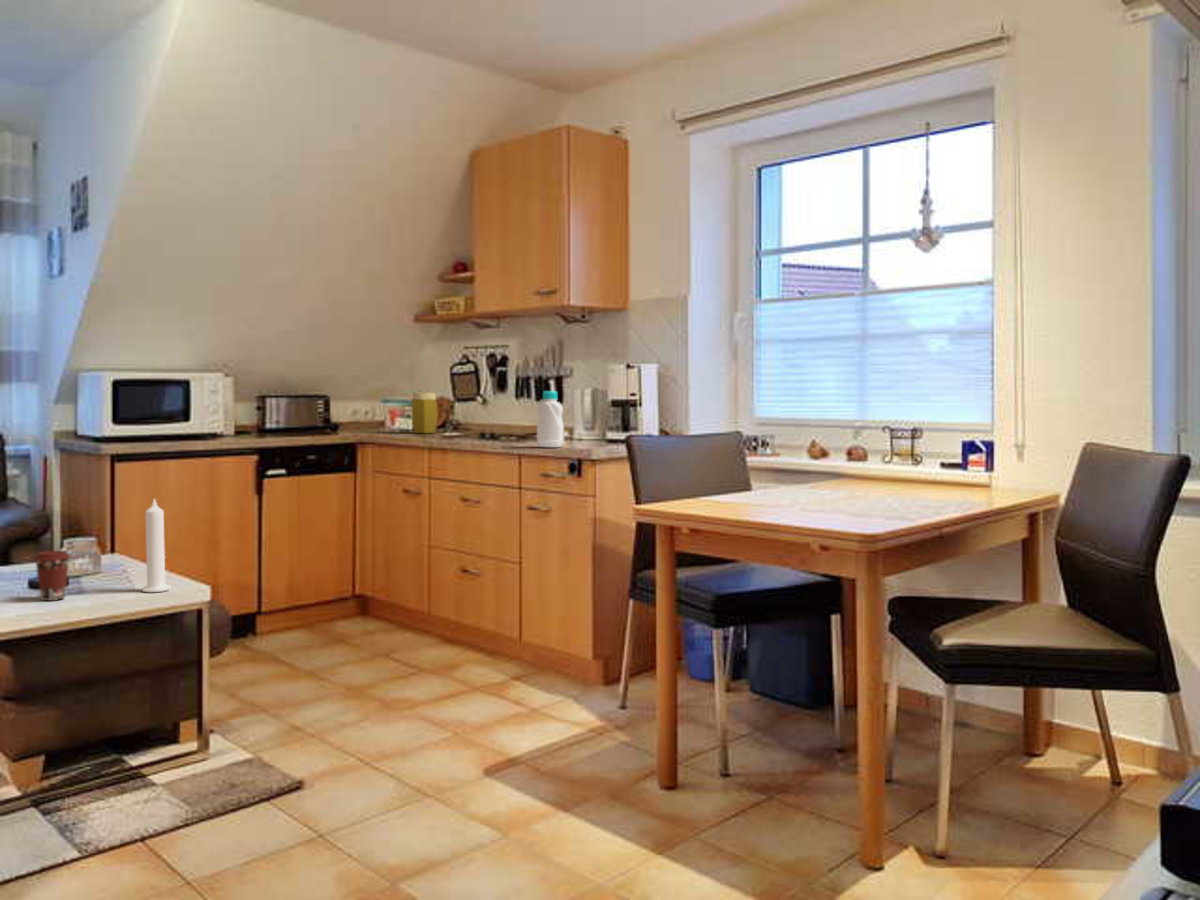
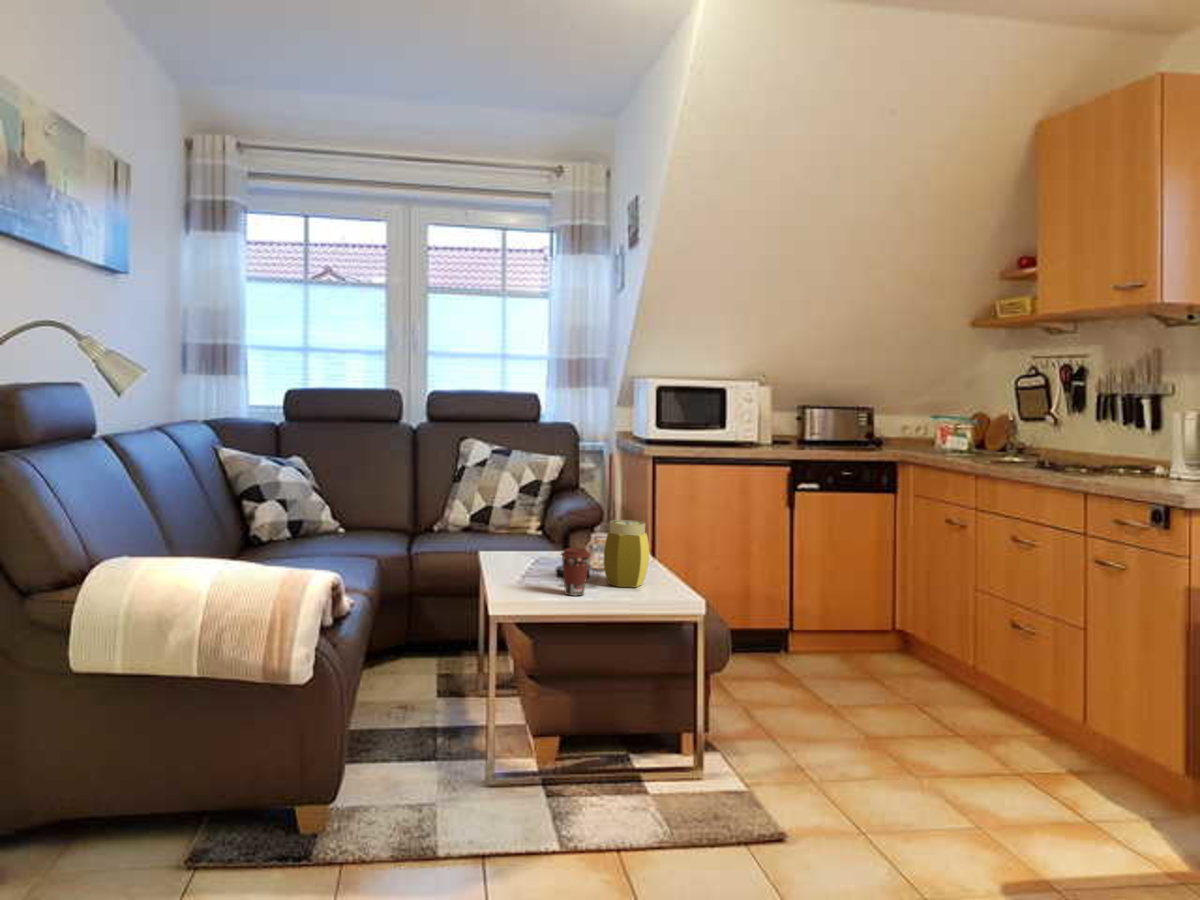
bottle: present [537,391,564,447] -> none [1111,415,1150,486]
jar: present [411,393,438,433] -> present [604,520,649,587]
candle: present [142,499,170,592] -> none [652,507,677,601]

